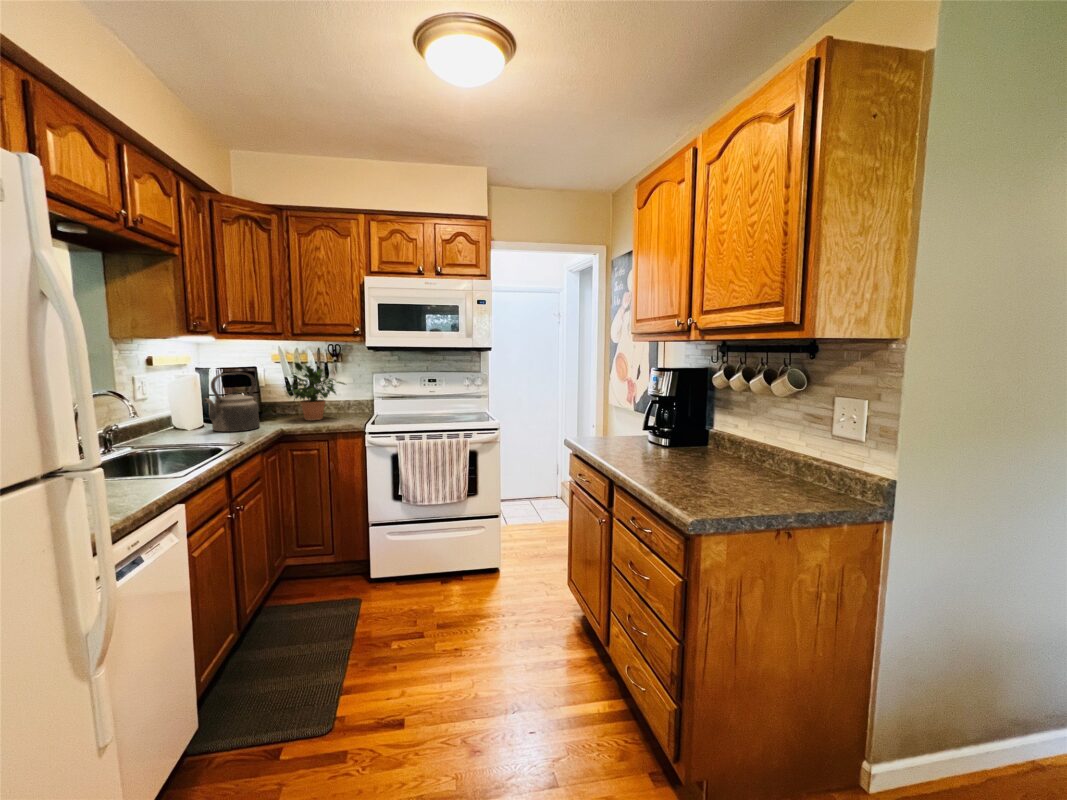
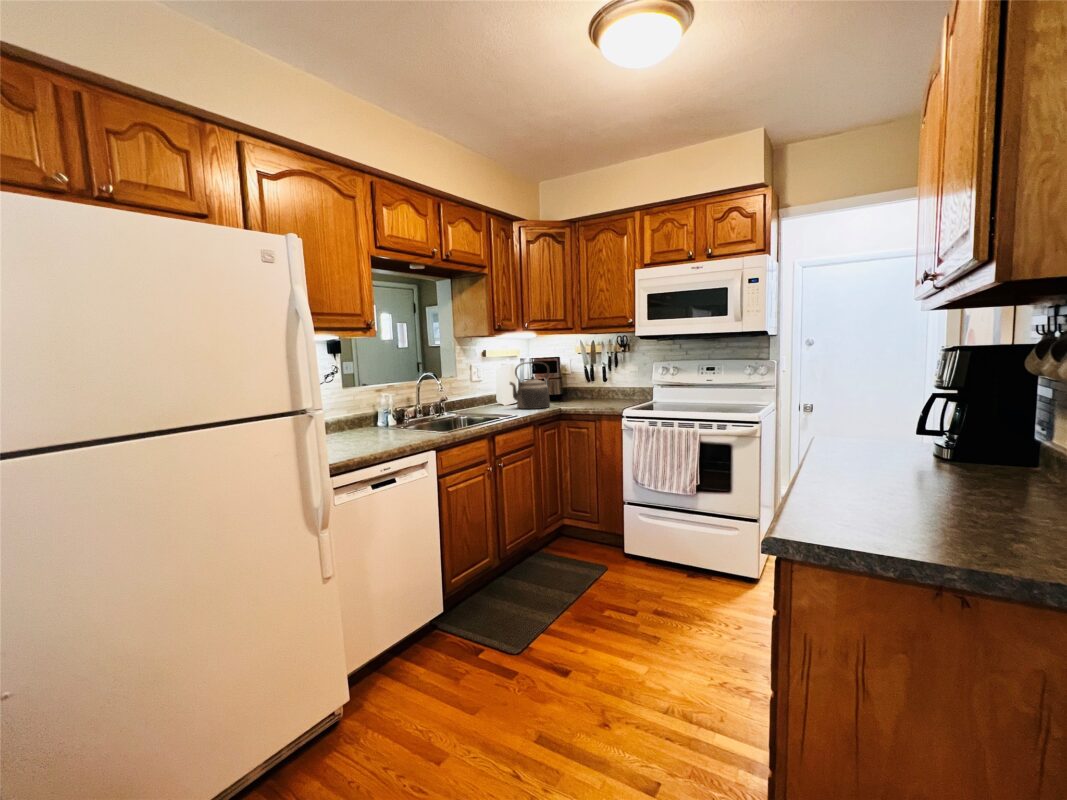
potted plant: present [285,362,345,420] -> none [571,353,626,404]

